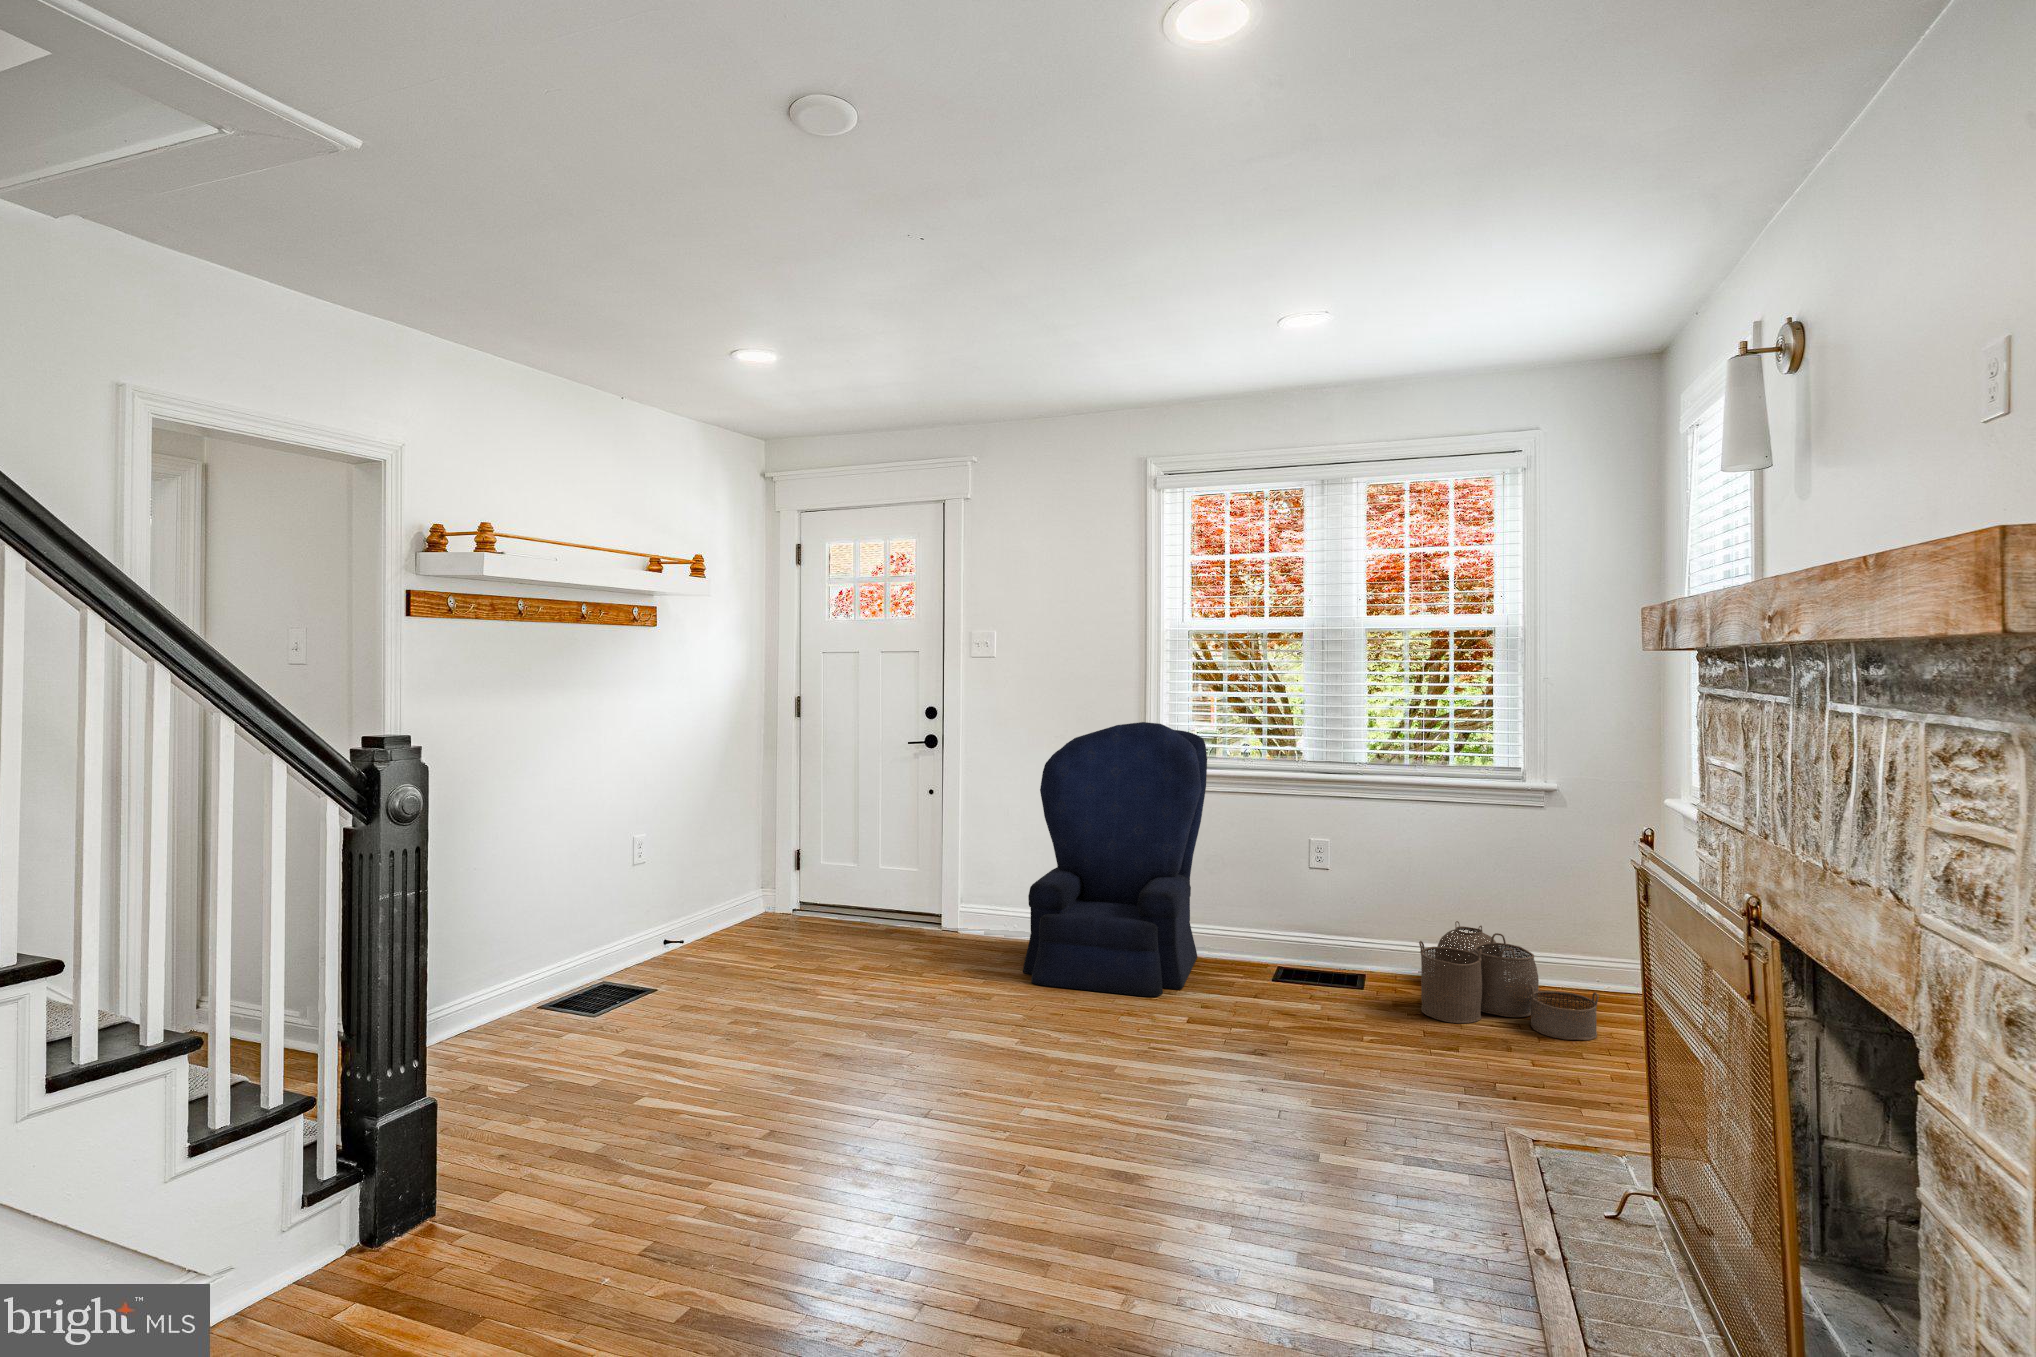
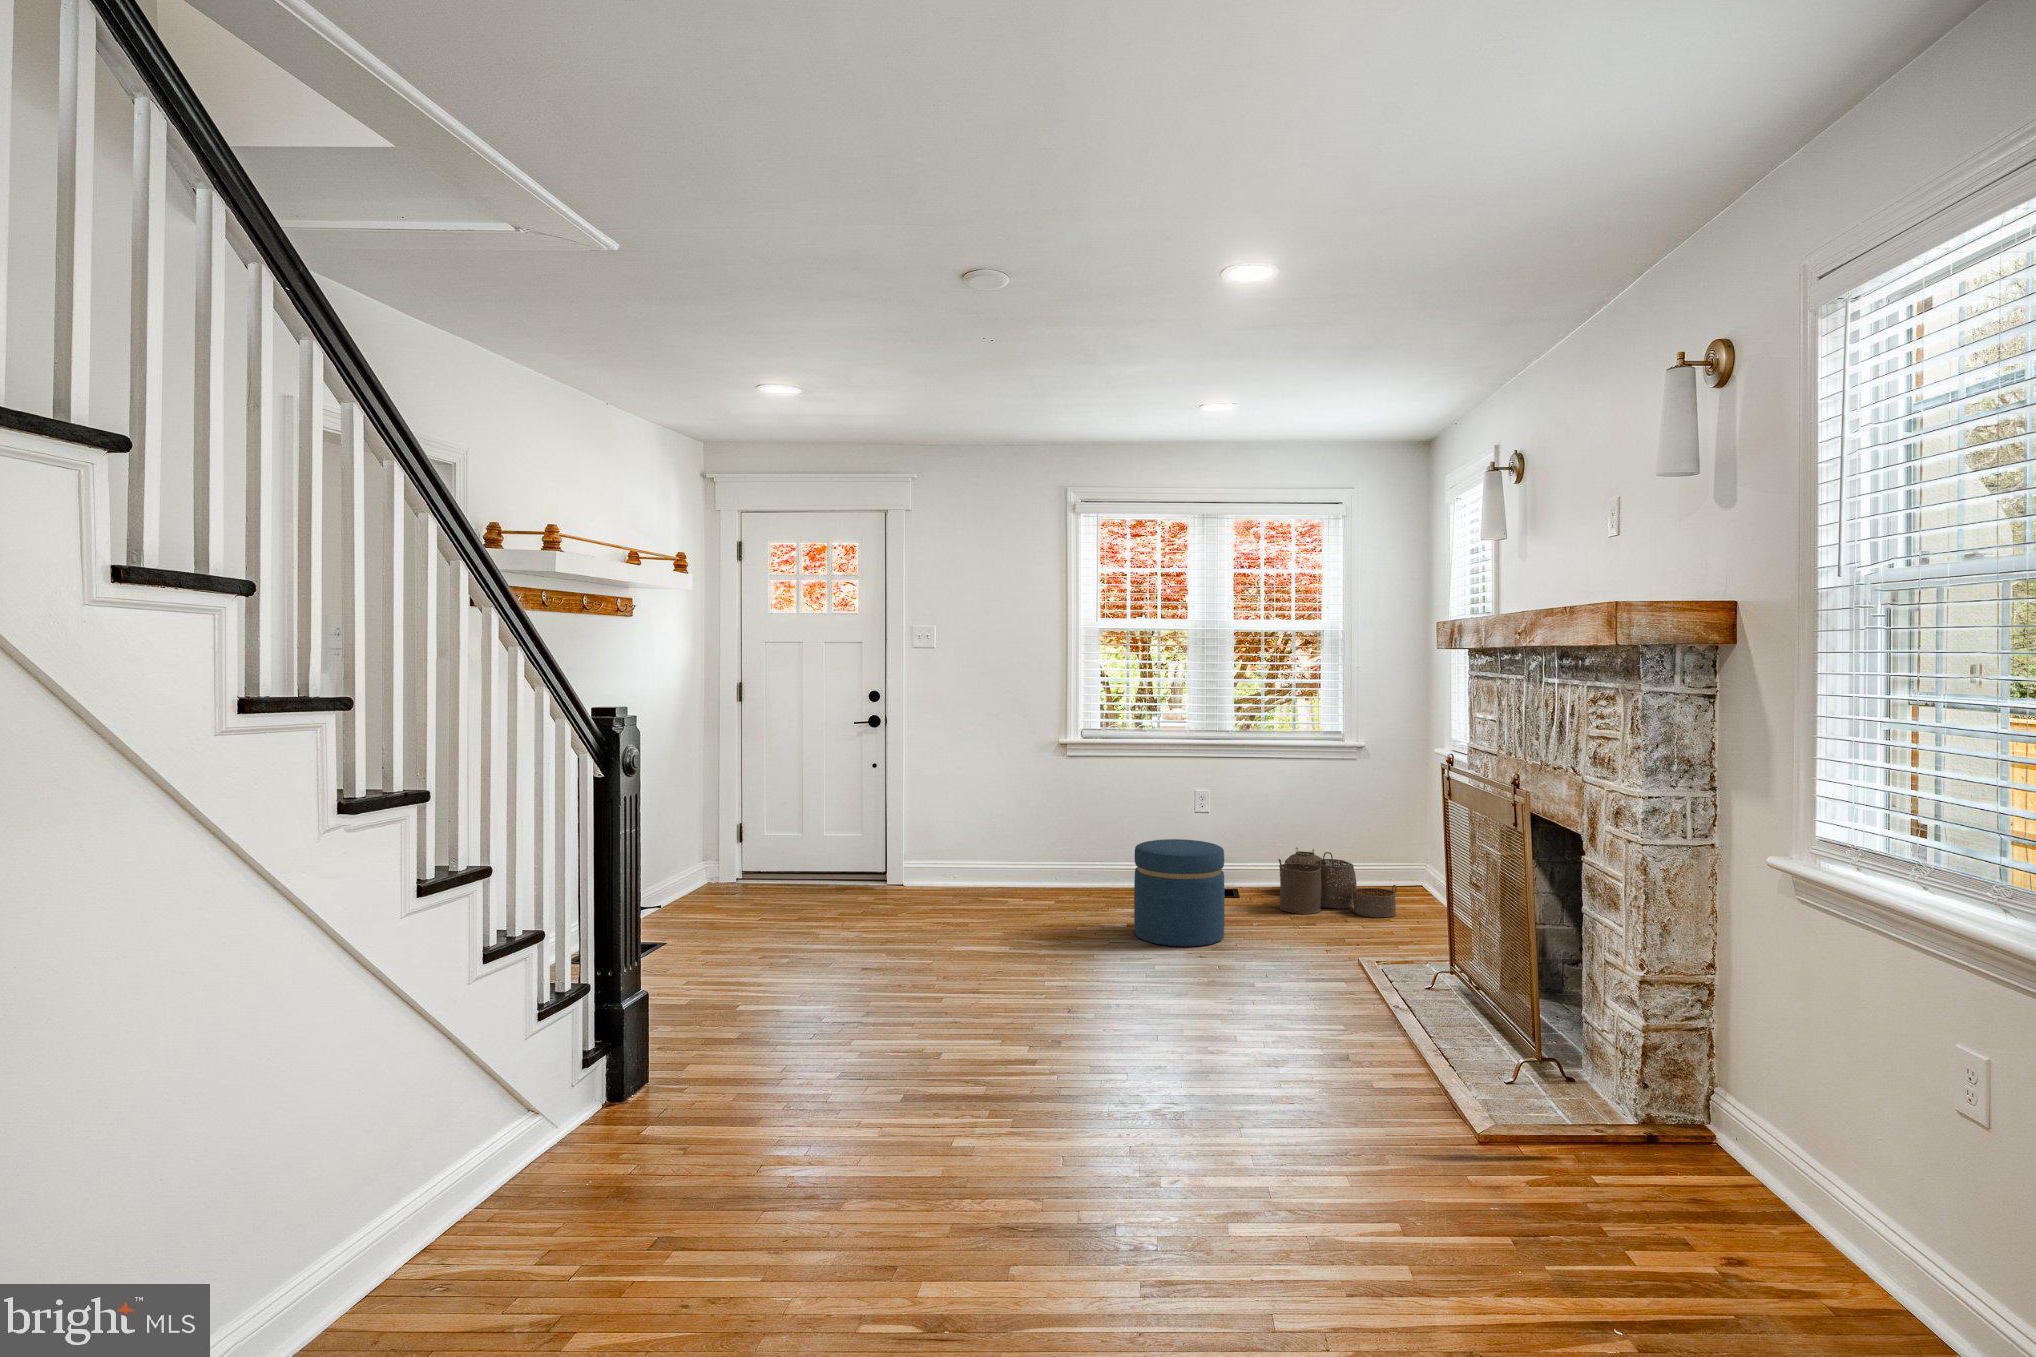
armchair: present [1023,722,1207,996] -> none [979,703,1112,914]
ottoman: none [1192,911,1317,1070] -> present [1134,839,1225,947]

